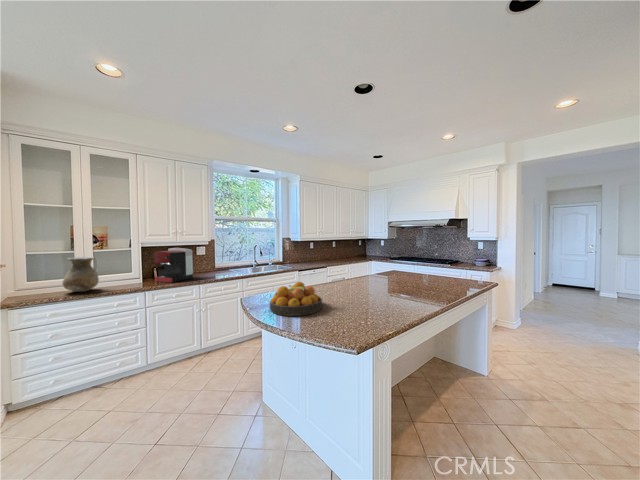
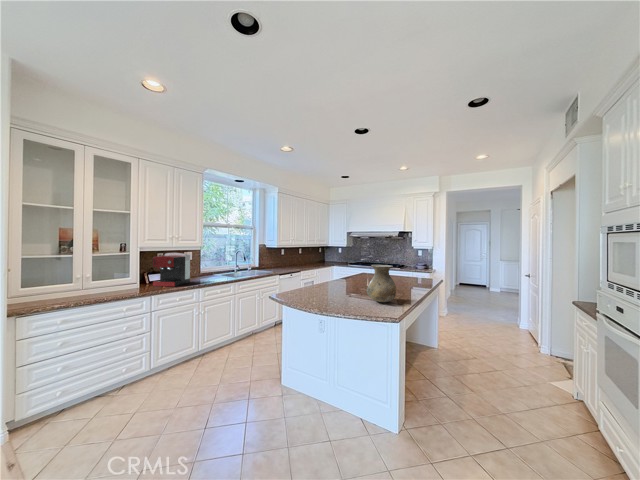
vase: present [63,257,99,292] -> present [367,265,396,302]
fruit bowl: present [270,282,322,316] -> none [304,279,345,304]

